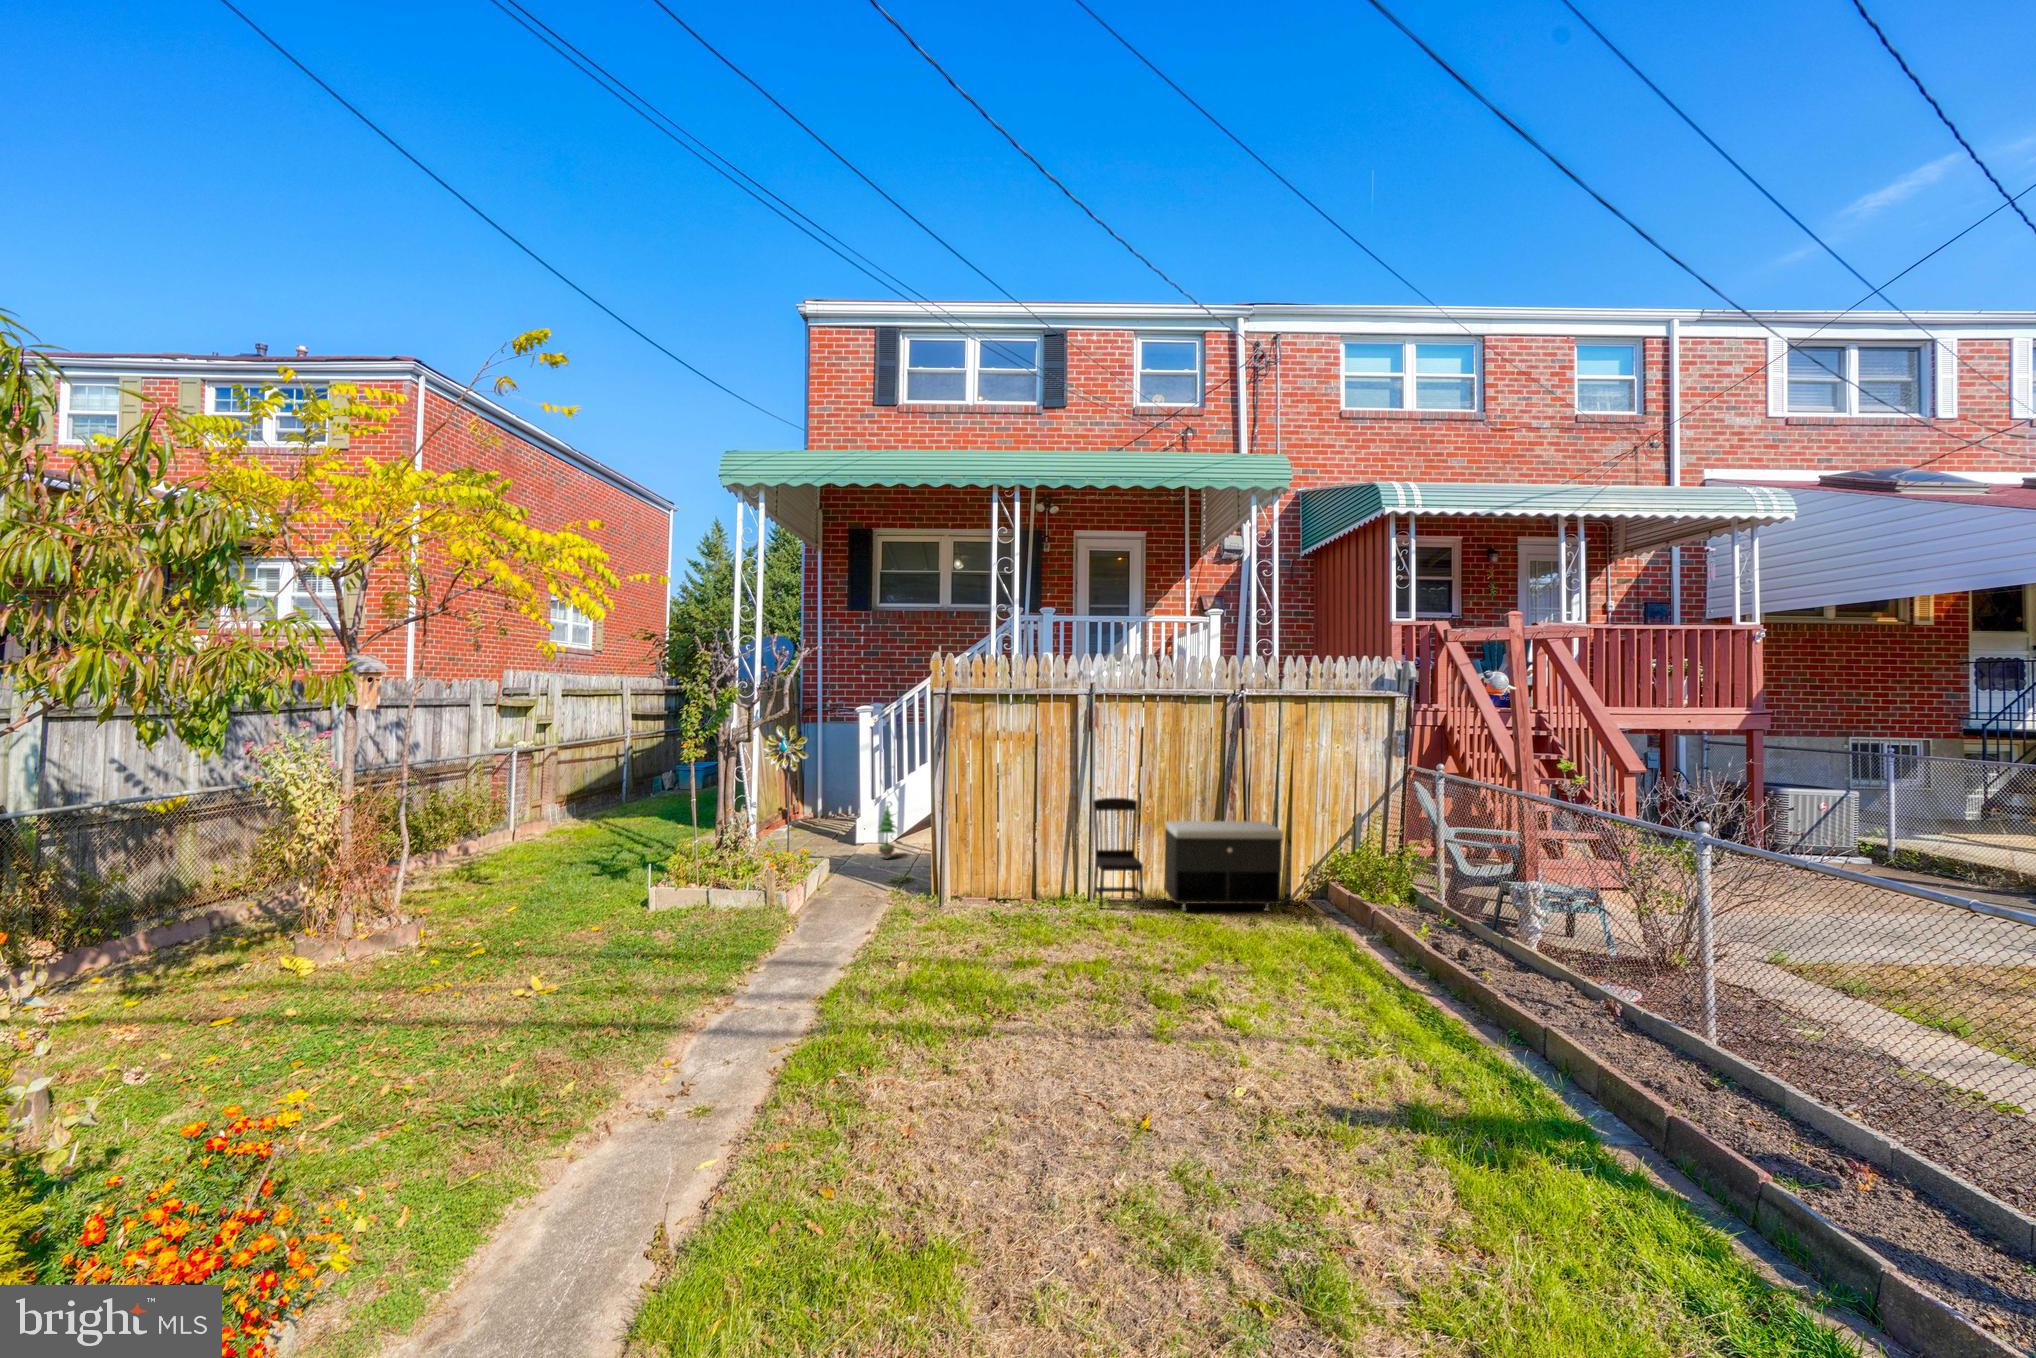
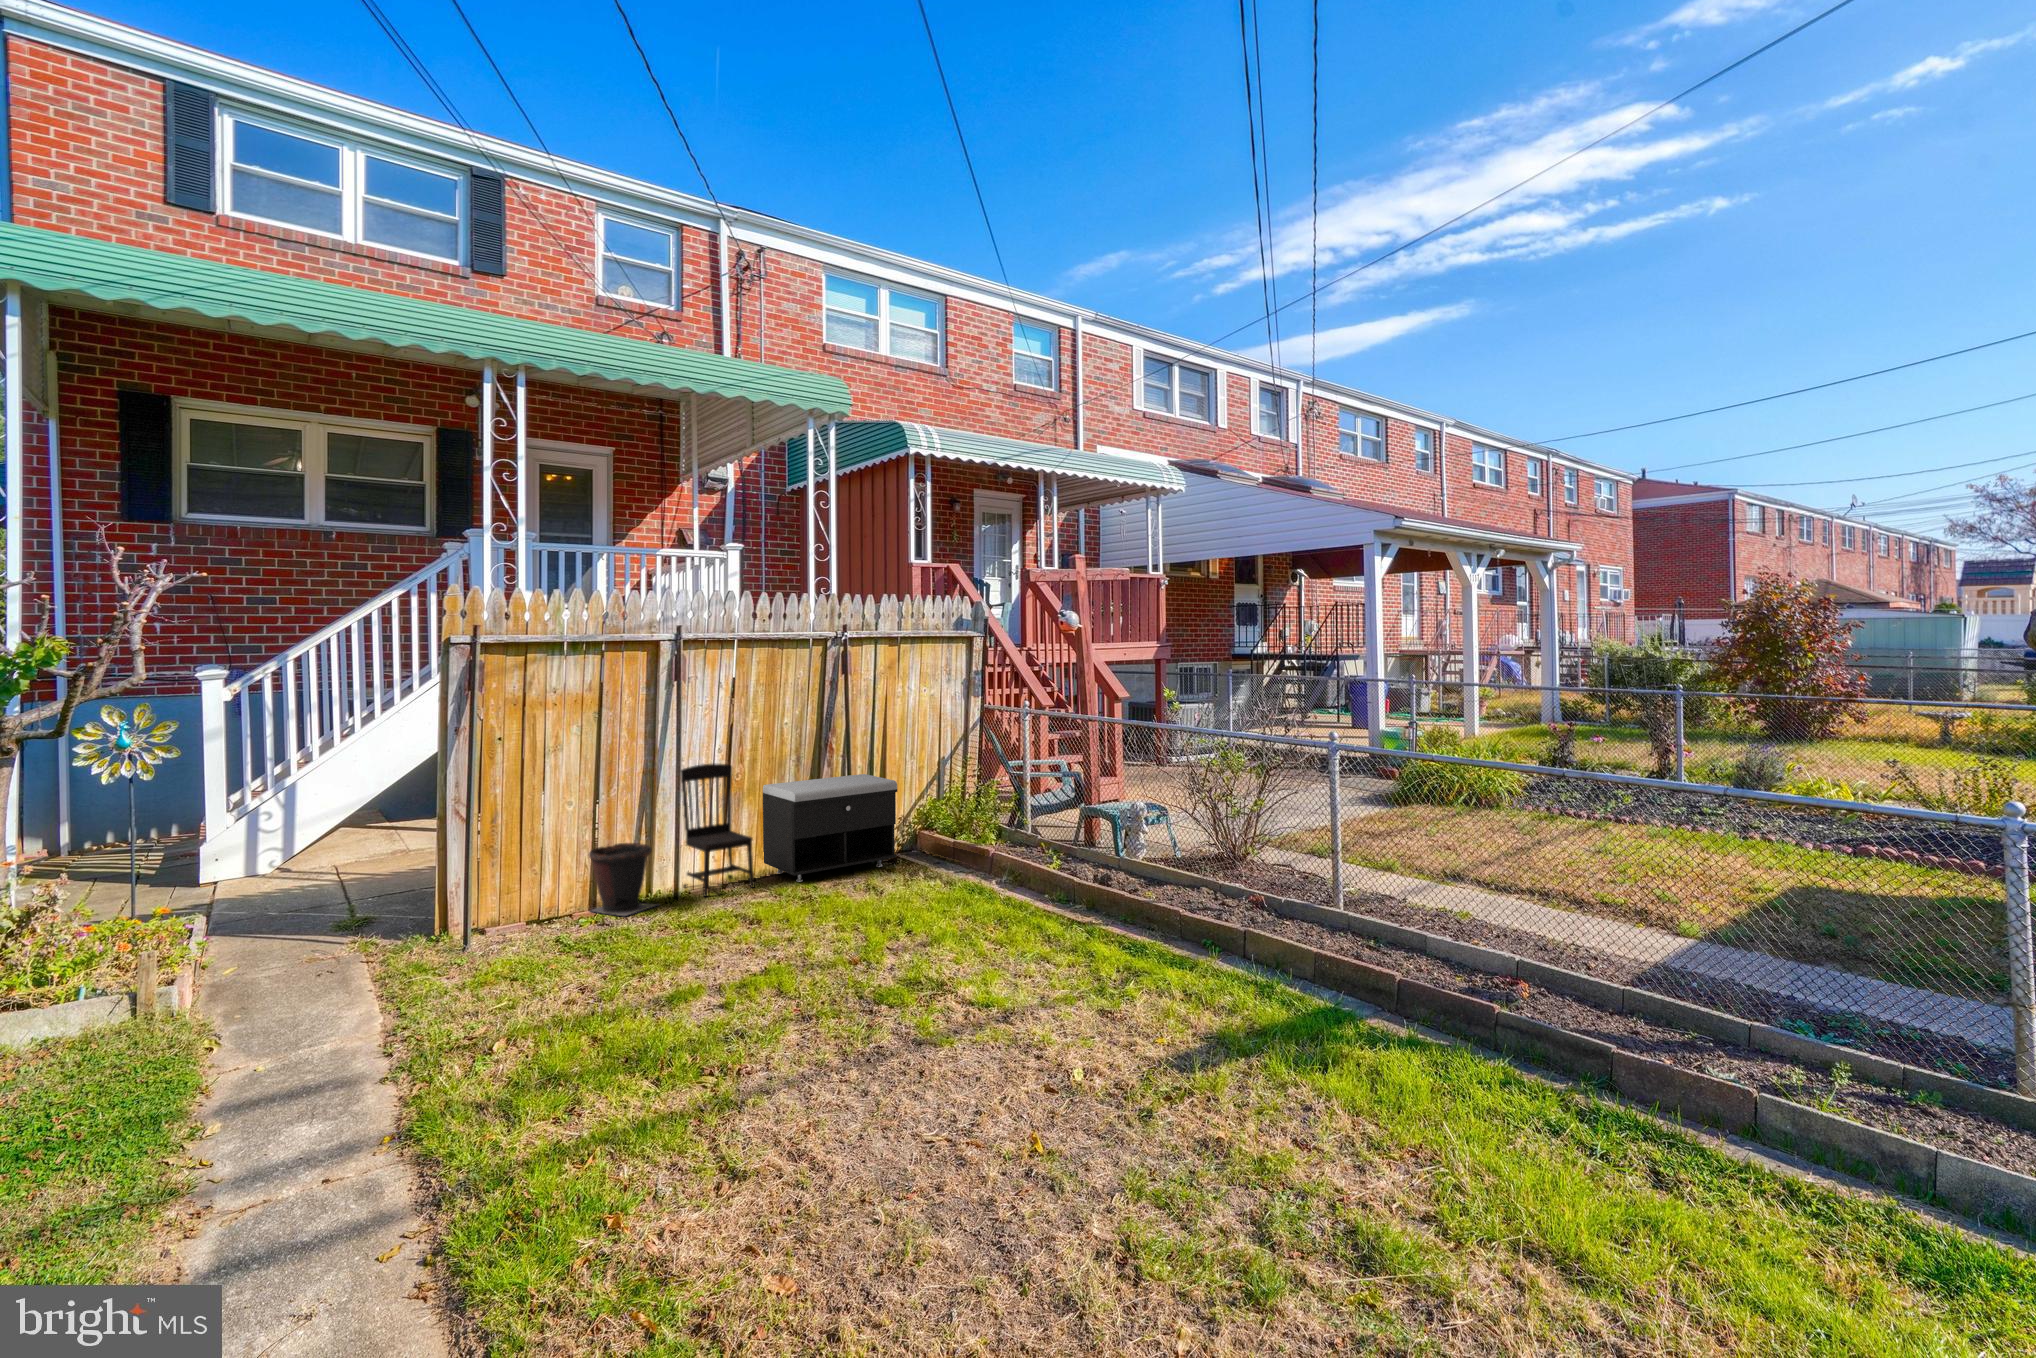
potted tree: present [878,806,895,859] -> none [298,806,334,887]
bucket: none [1013,854,1064,911] -> present [588,843,657,916]

